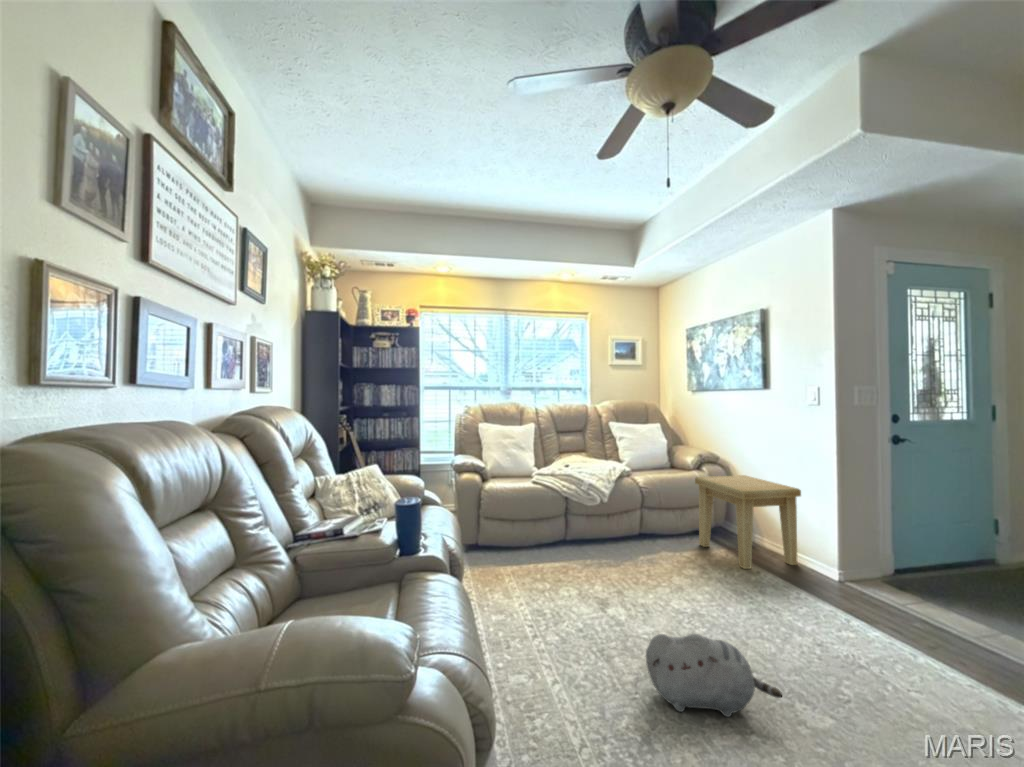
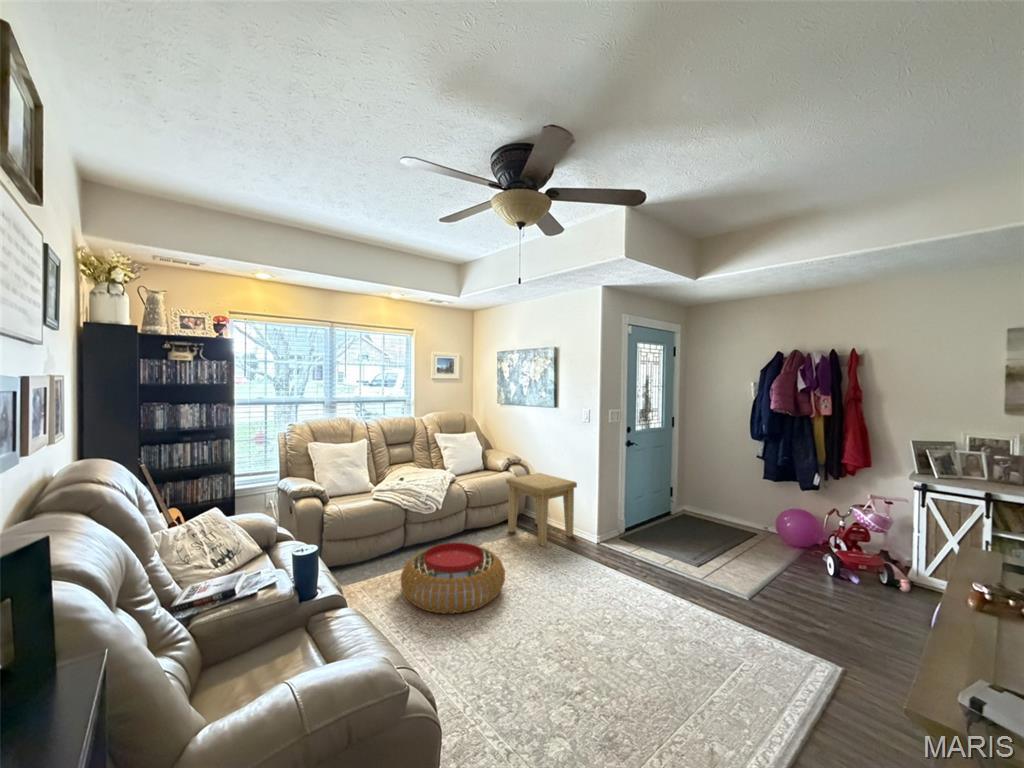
pouf: none [546,540,677,626] -> present [401,543,505,614]
plush toy: present [646,634,782,717] -> none [499,606,581,662]

